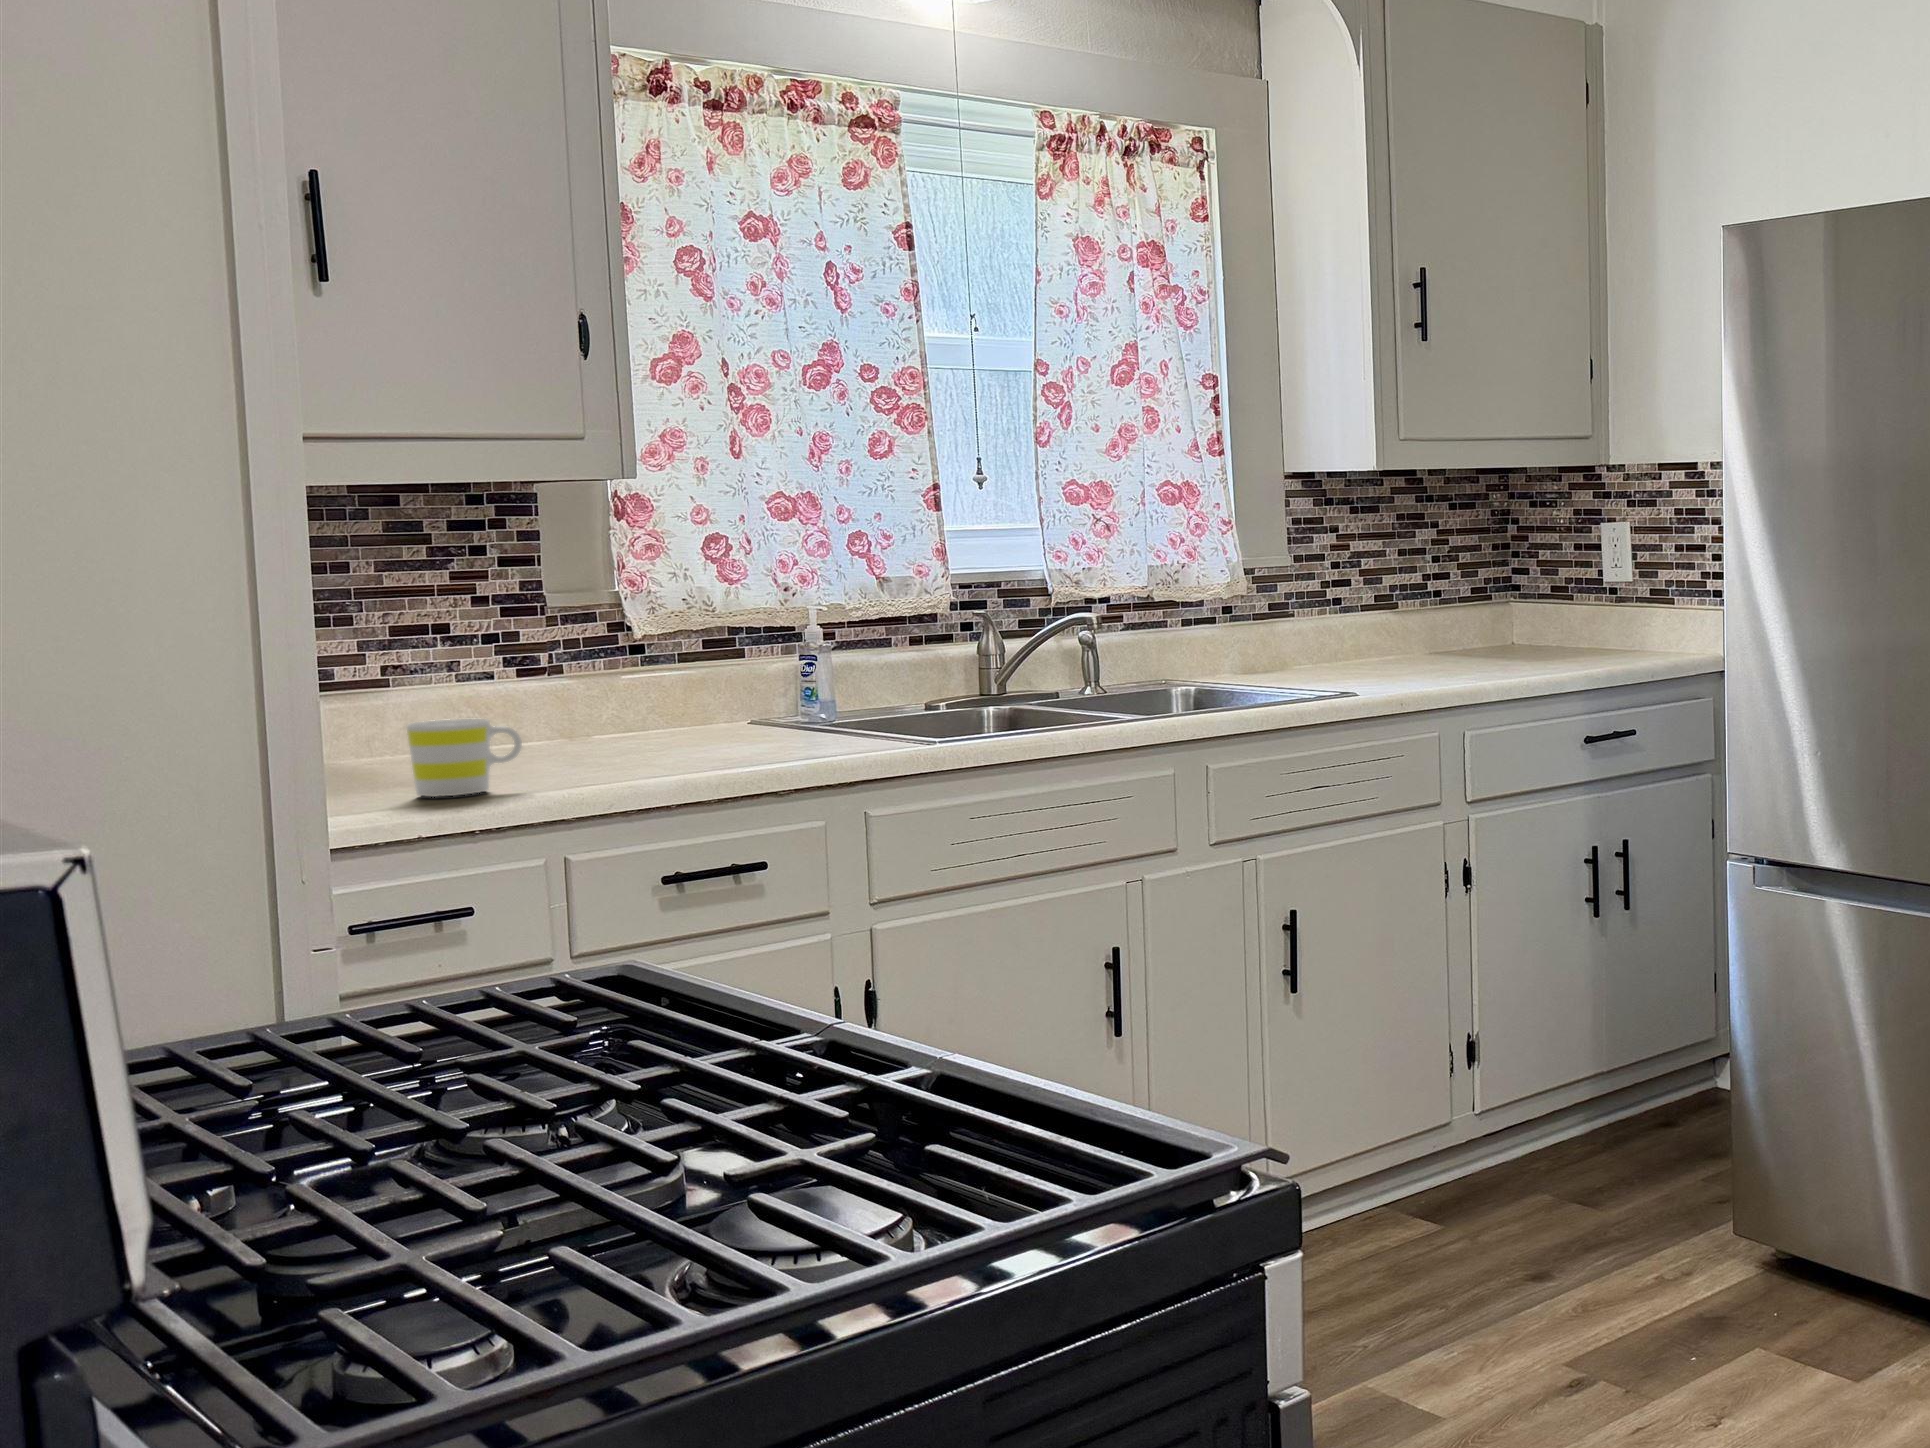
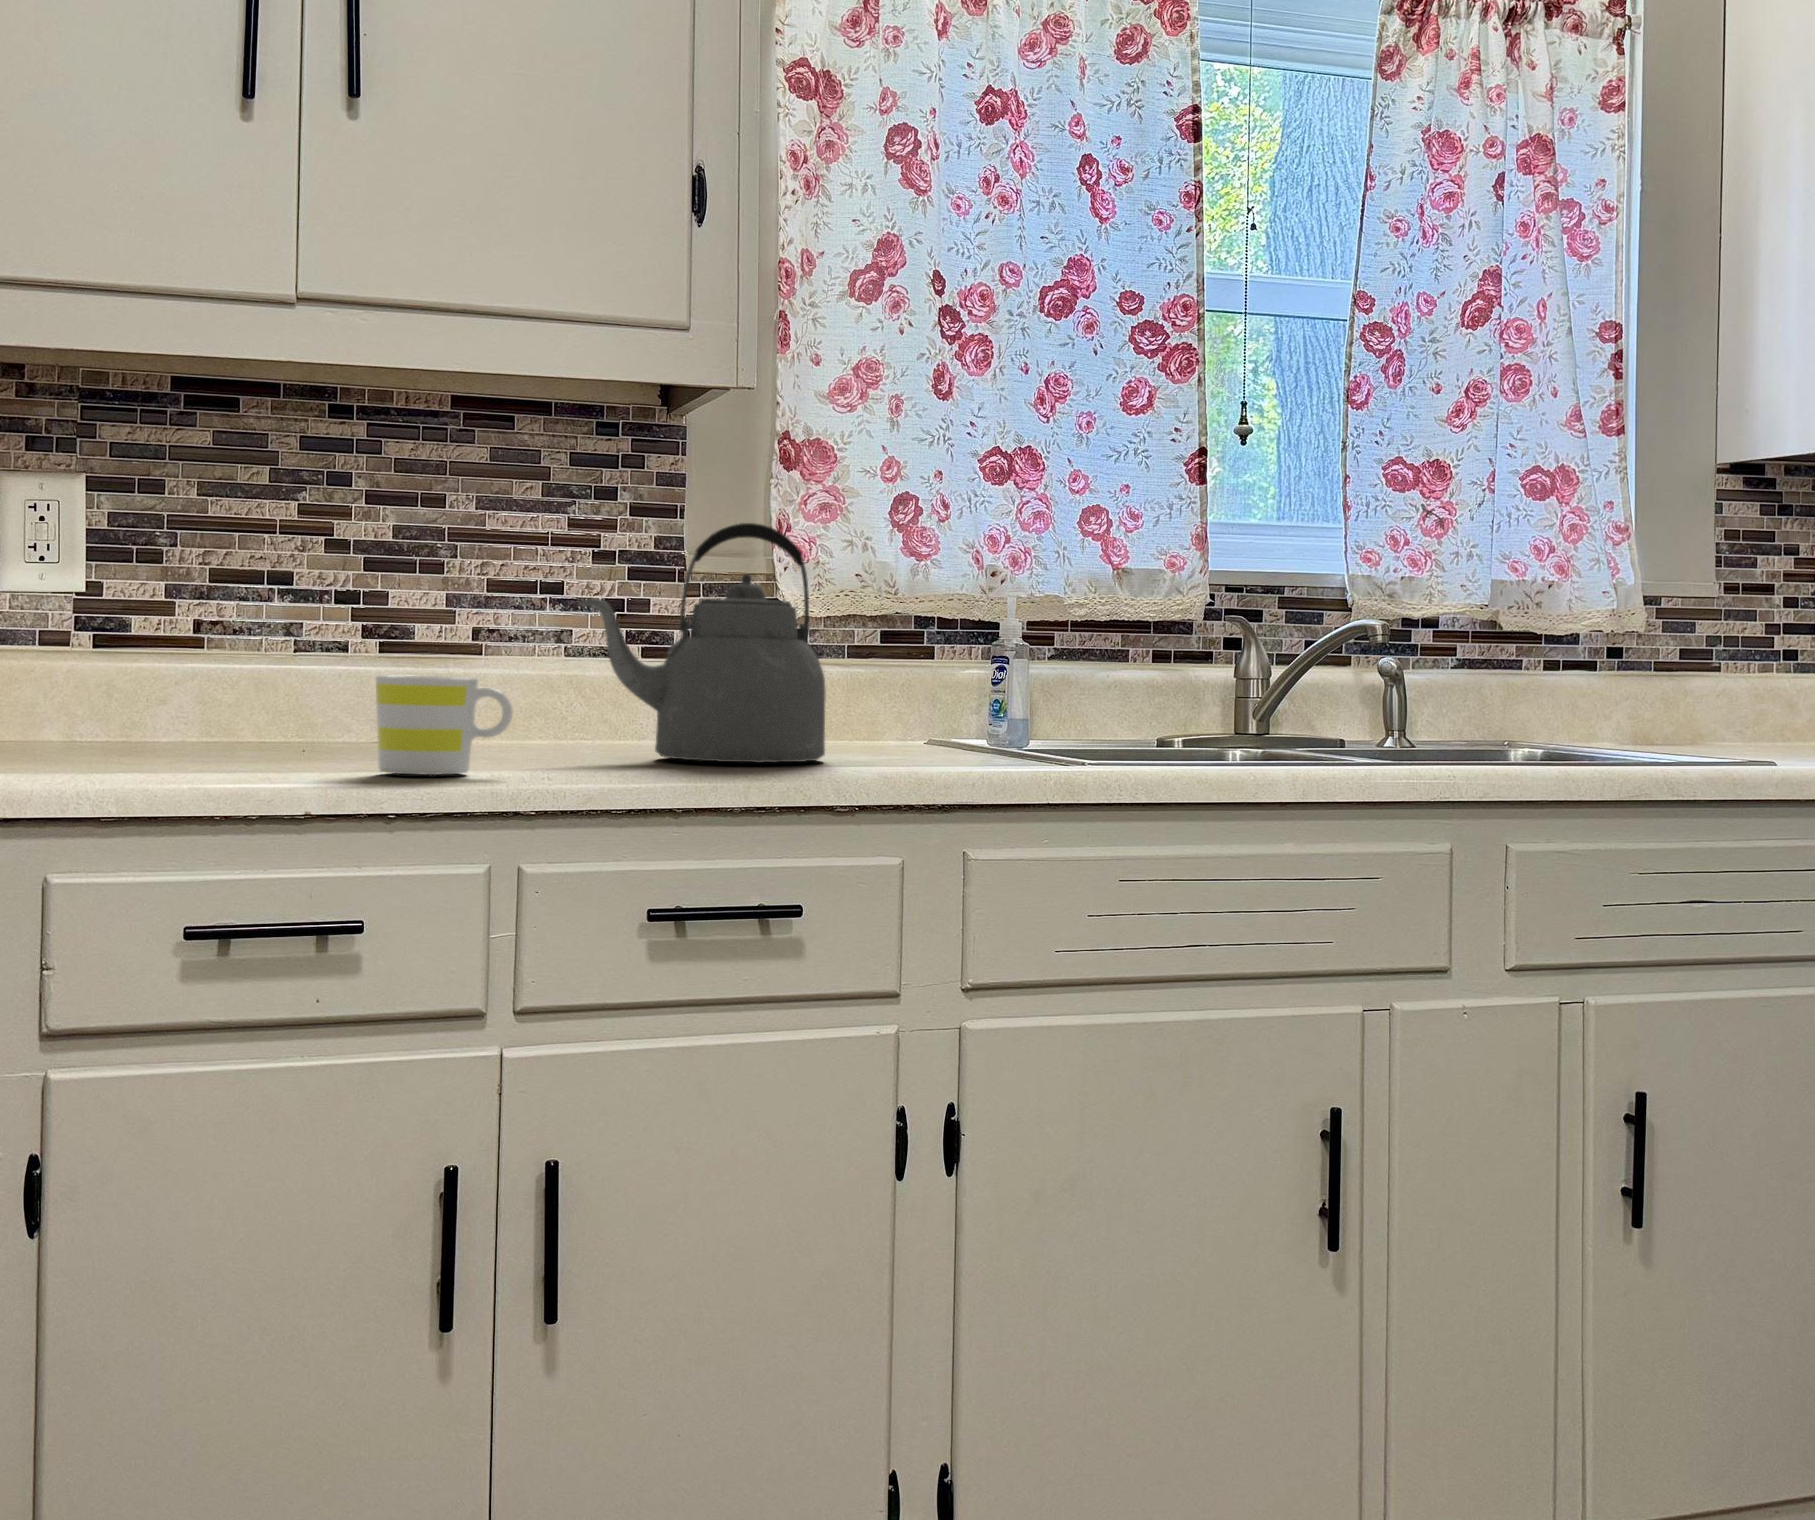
kettle: none [520,579,723,760] -> present [578,523,826,763]

